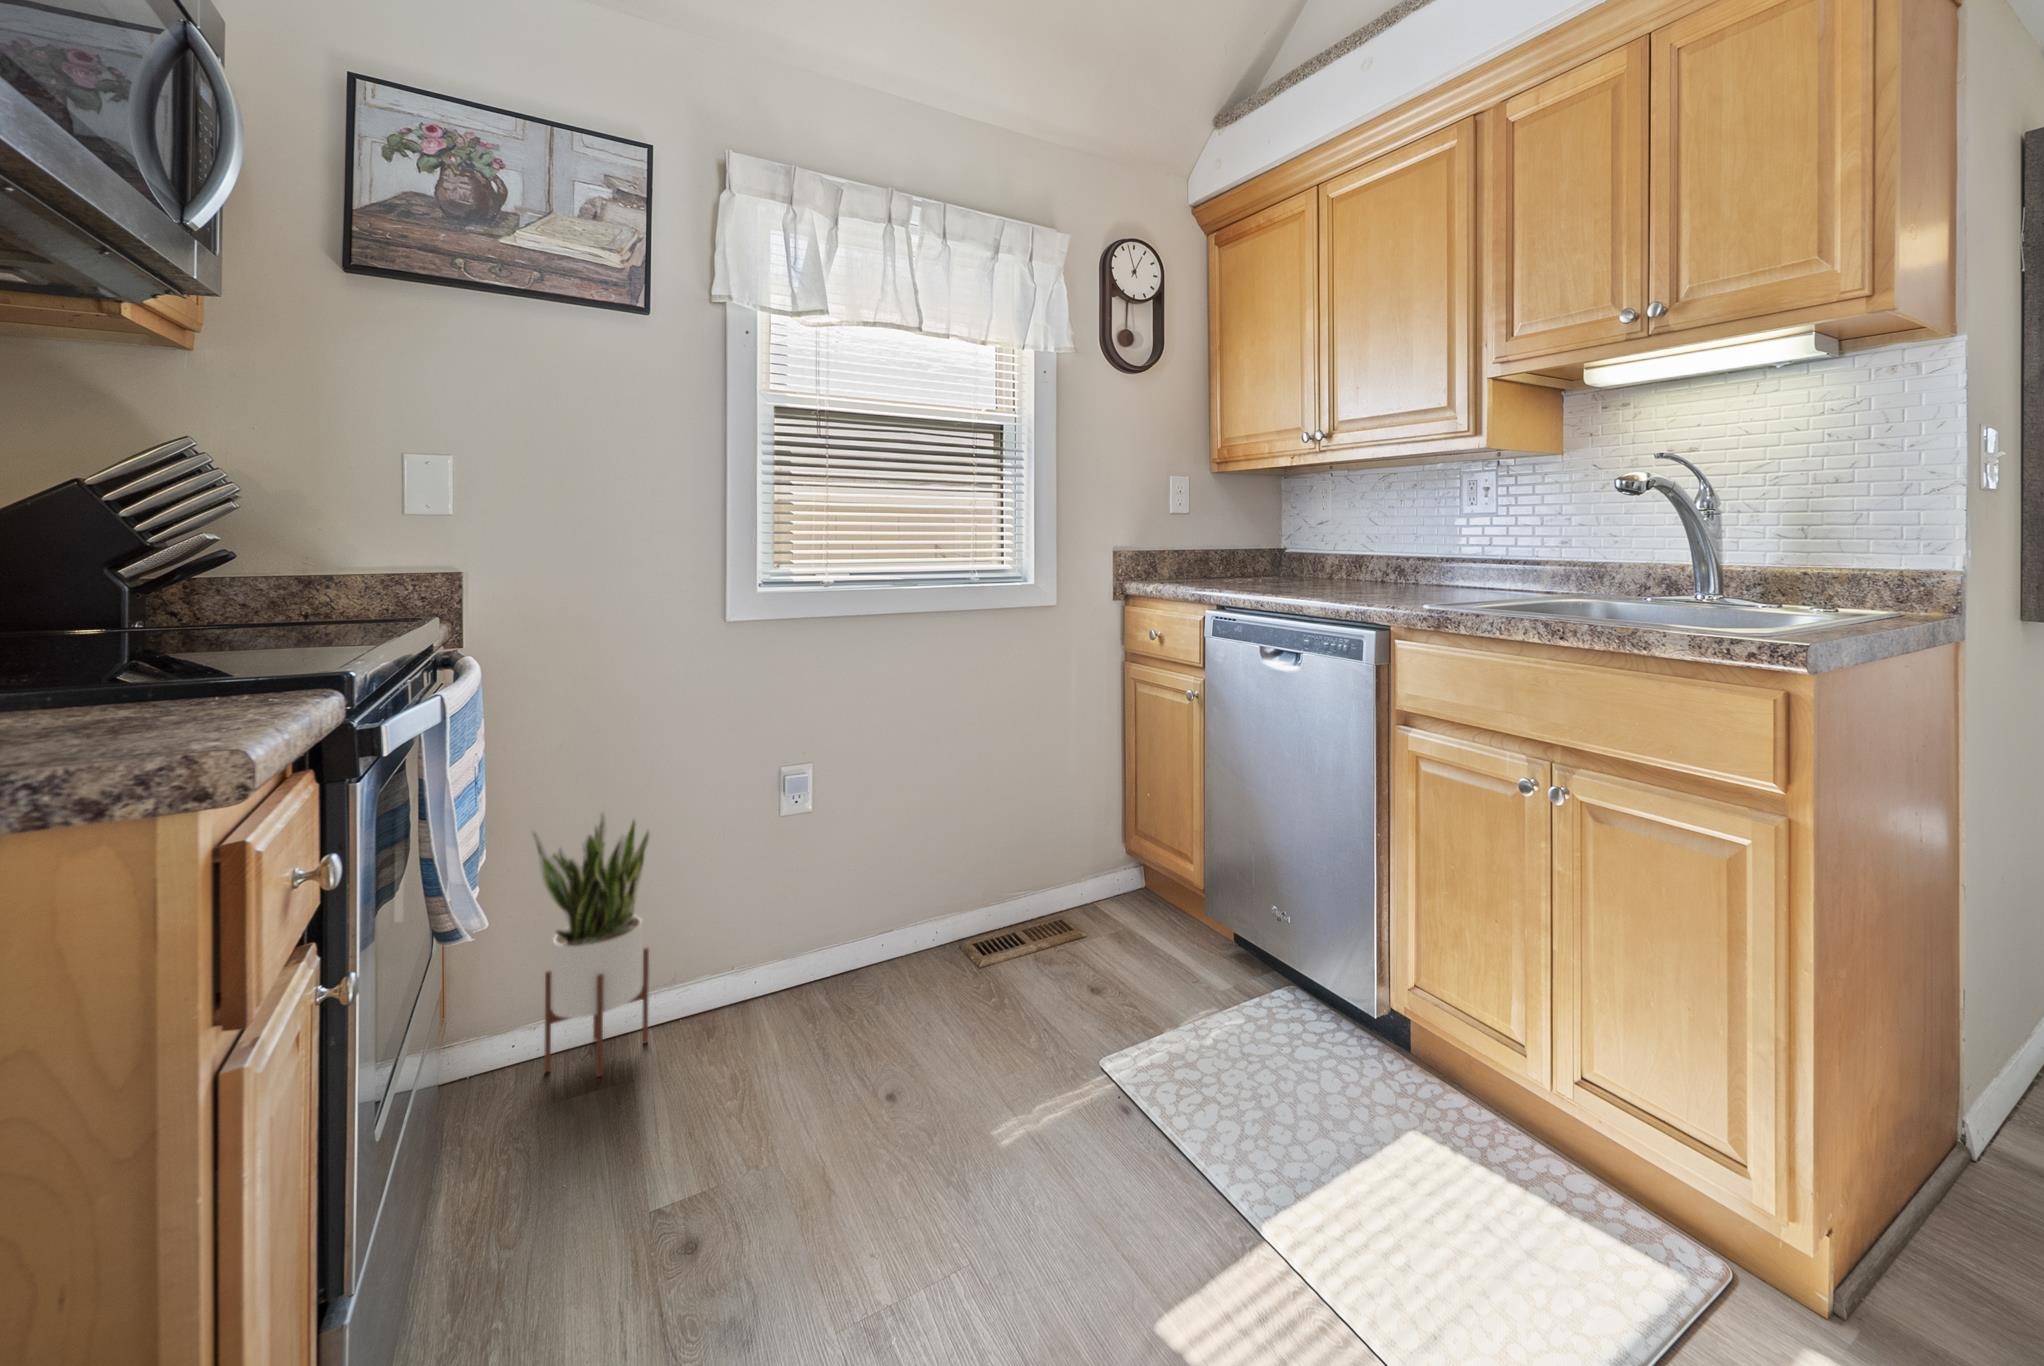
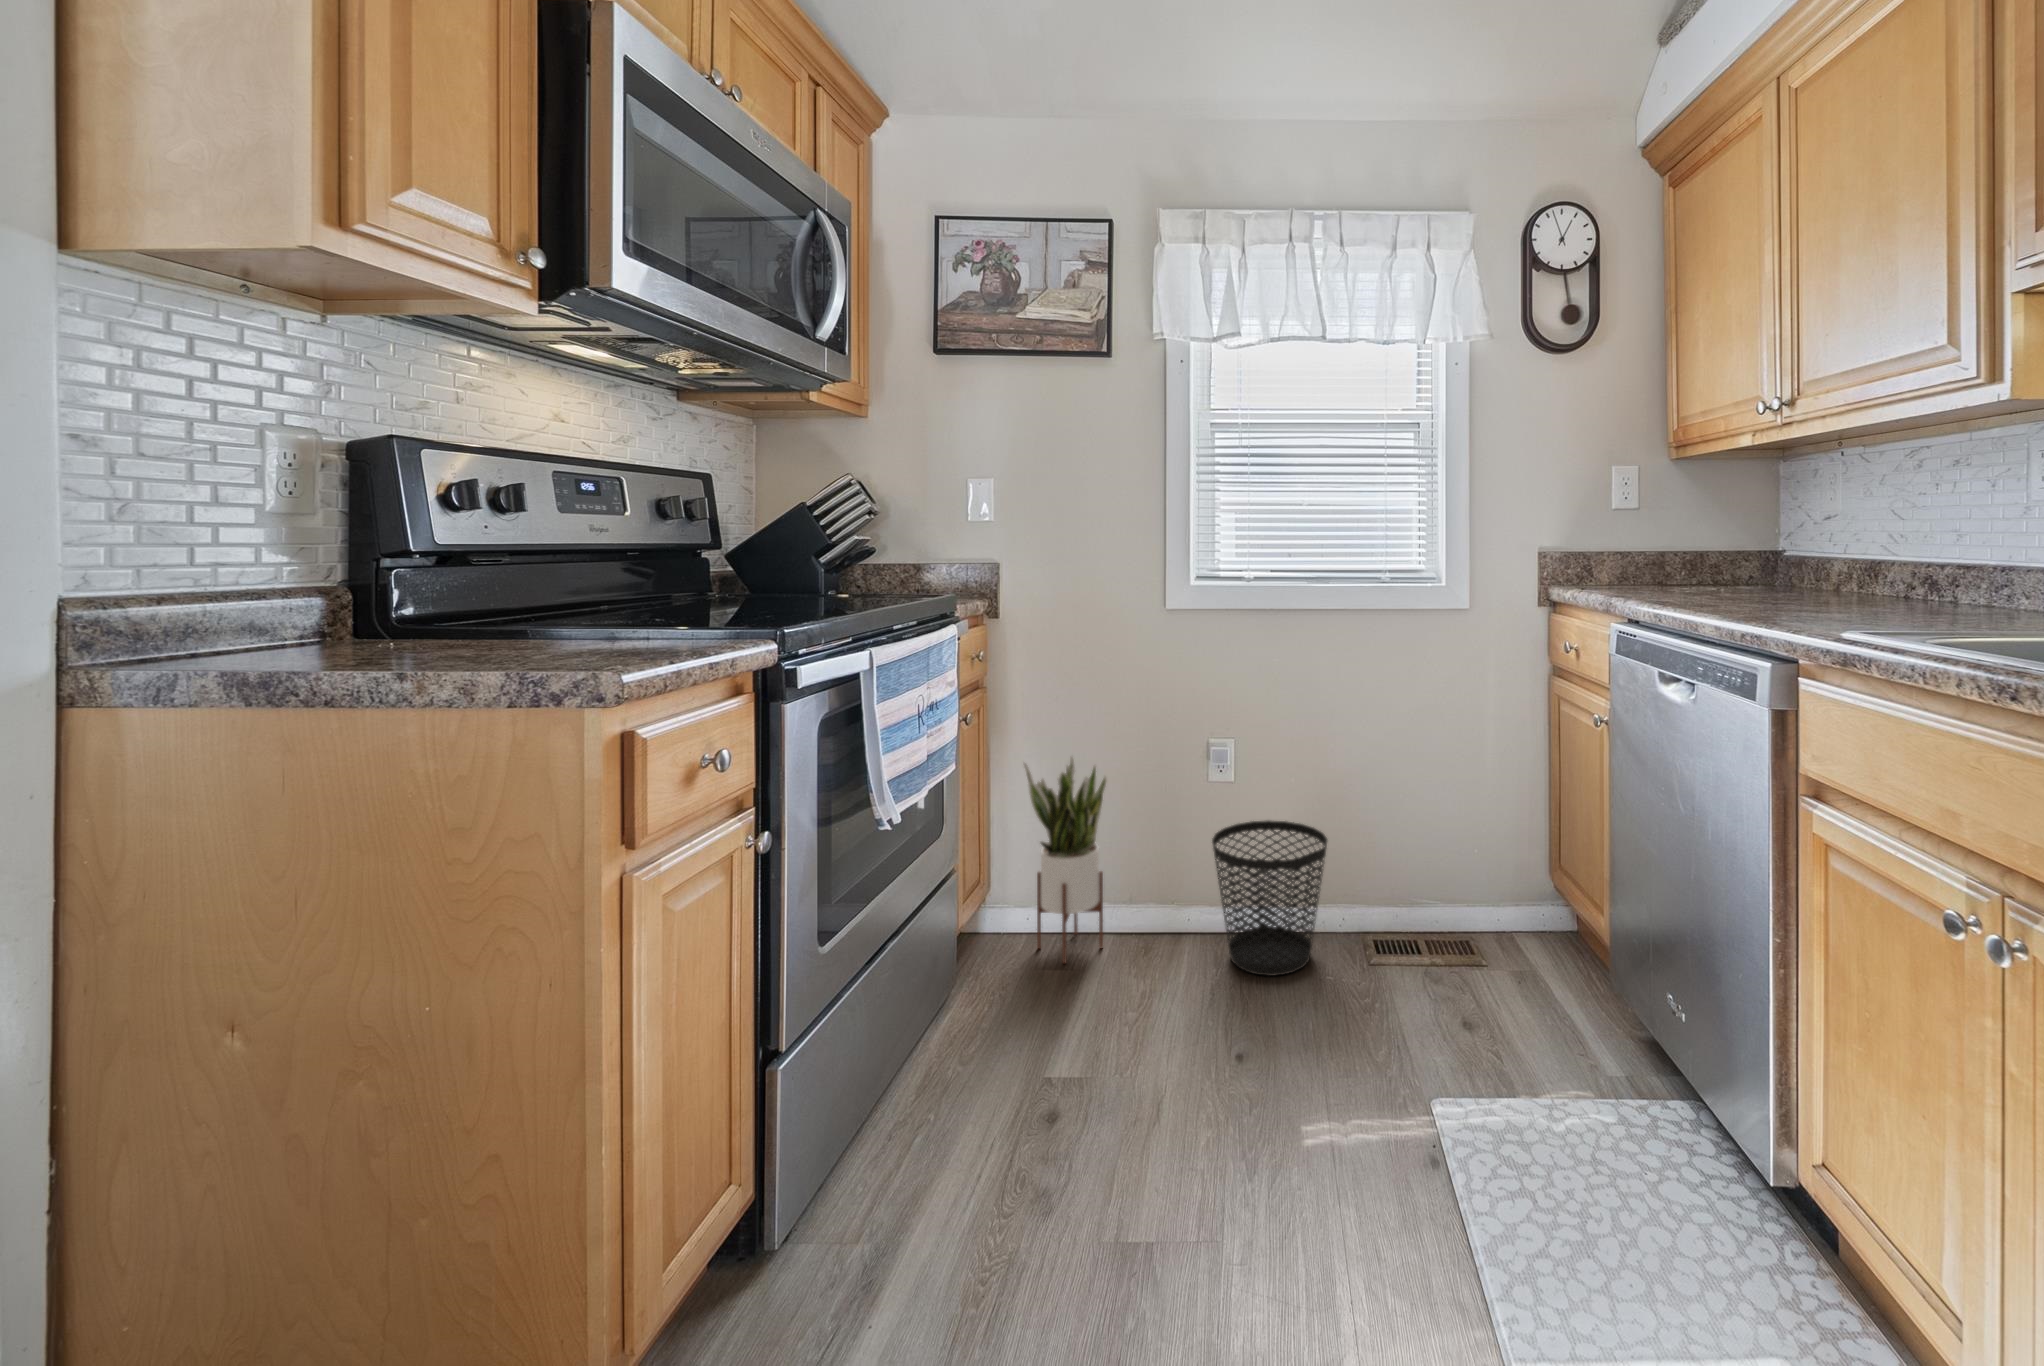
wastebasket: none [803,840,939,1011] -> present [1212,821,1327,976]

